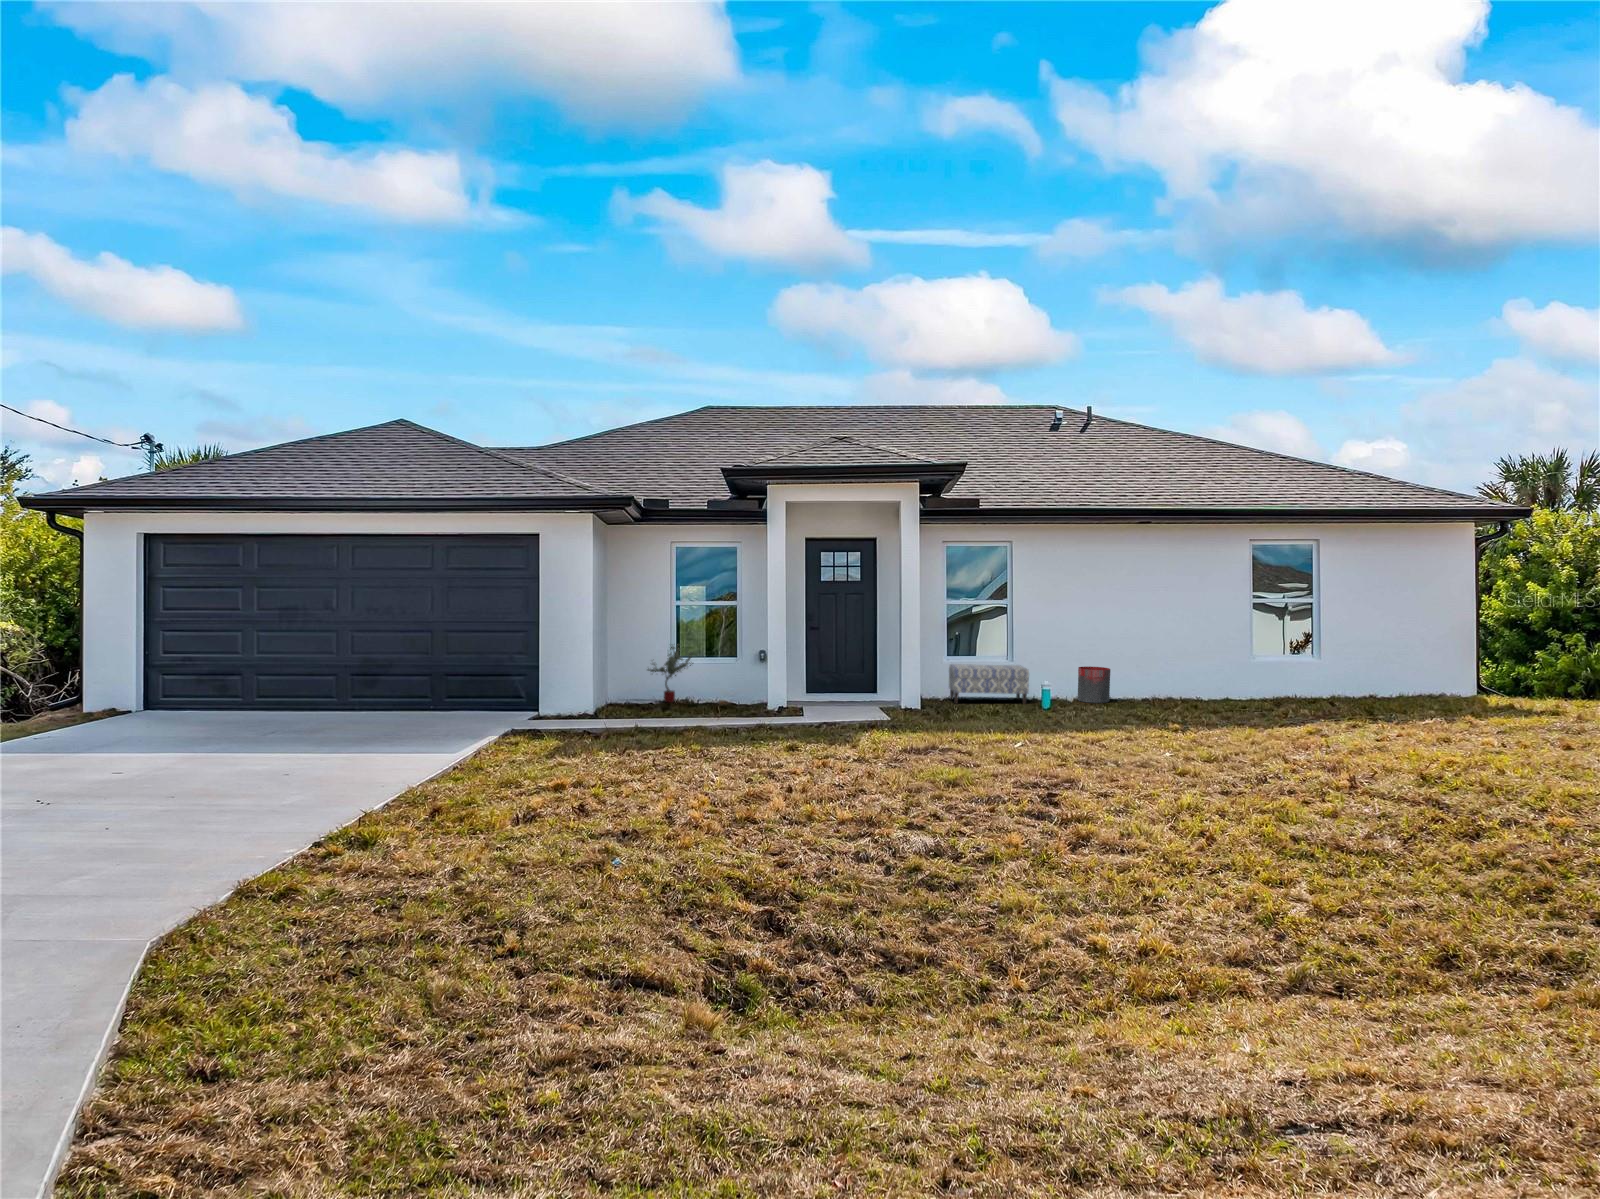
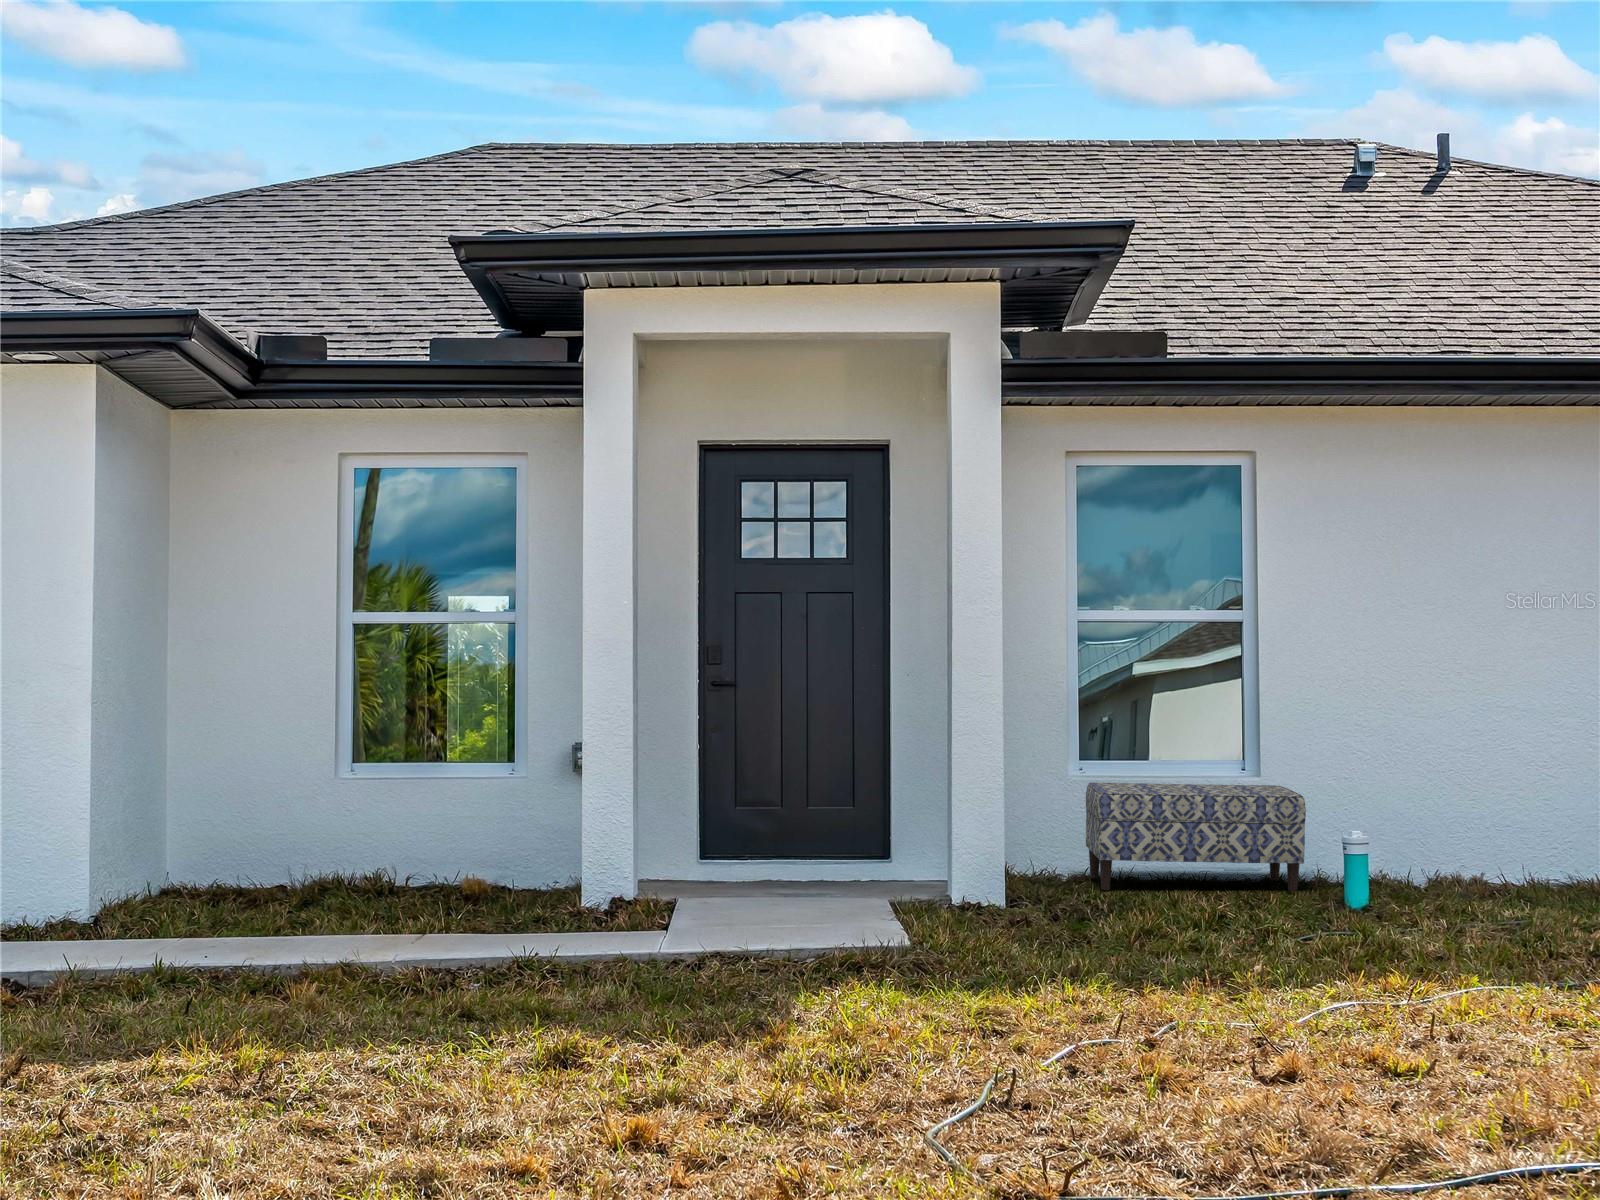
potted tree: present [648,646,693,703] -> none [261,725,391,886]
trash can: present [1078,666,1110,703] -> none [1437,789,1527,890]

